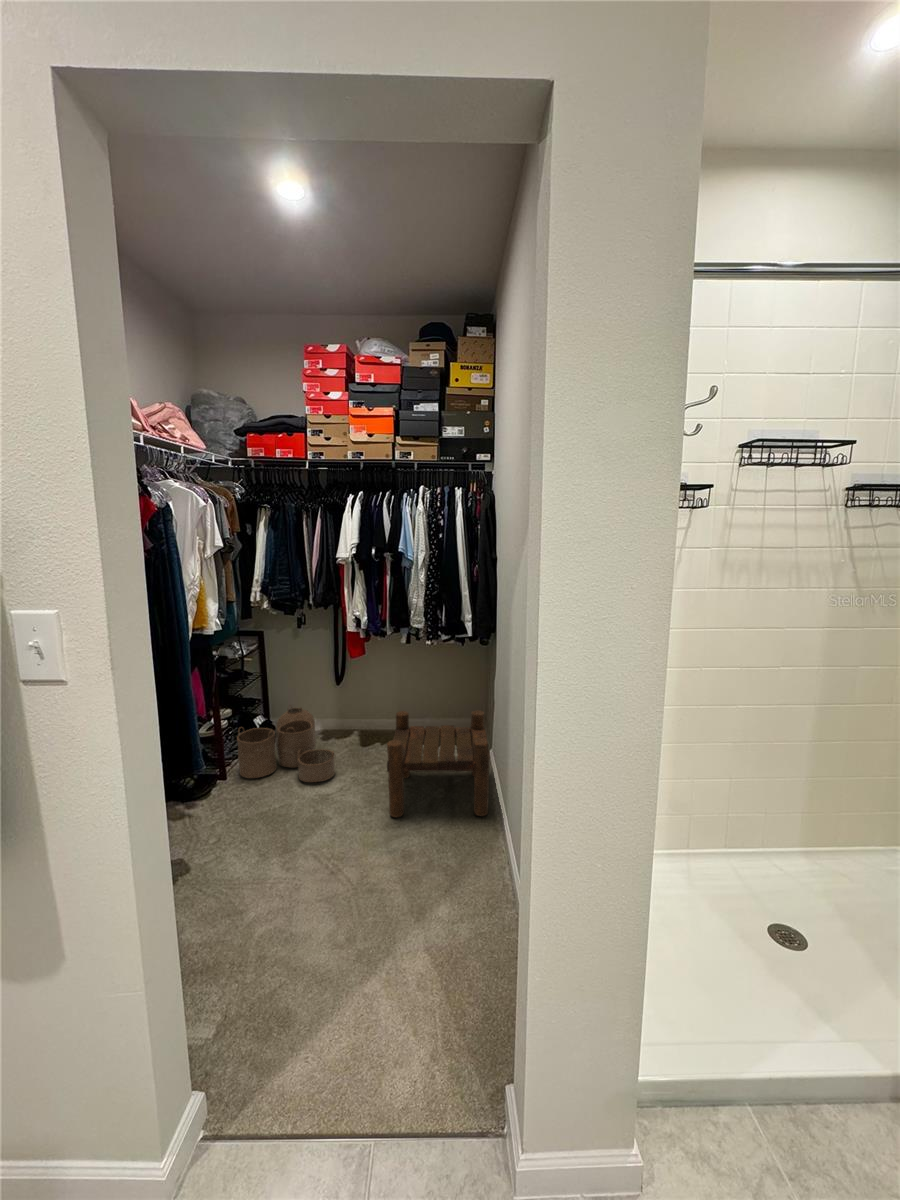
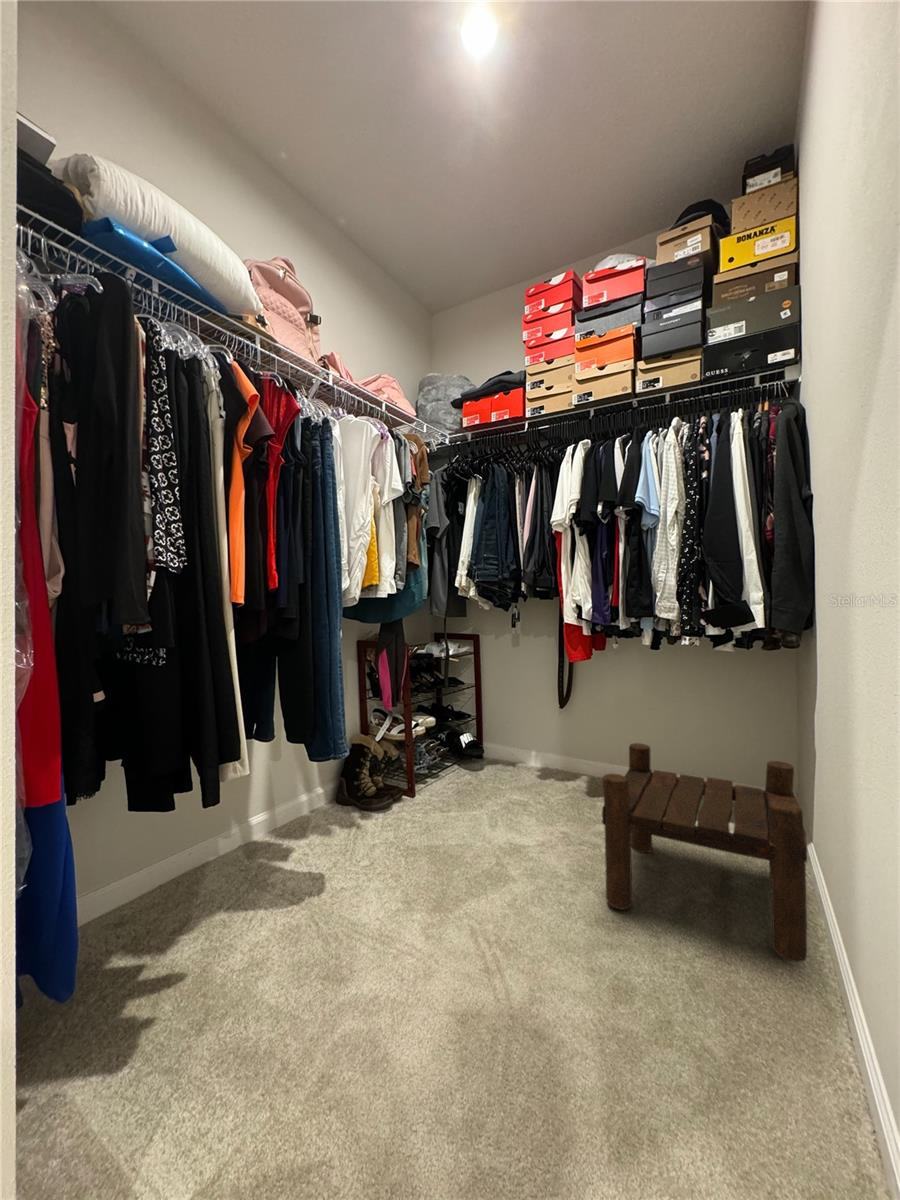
woven basket: present [237,707,335,782] -> none [428,726,541,826]

